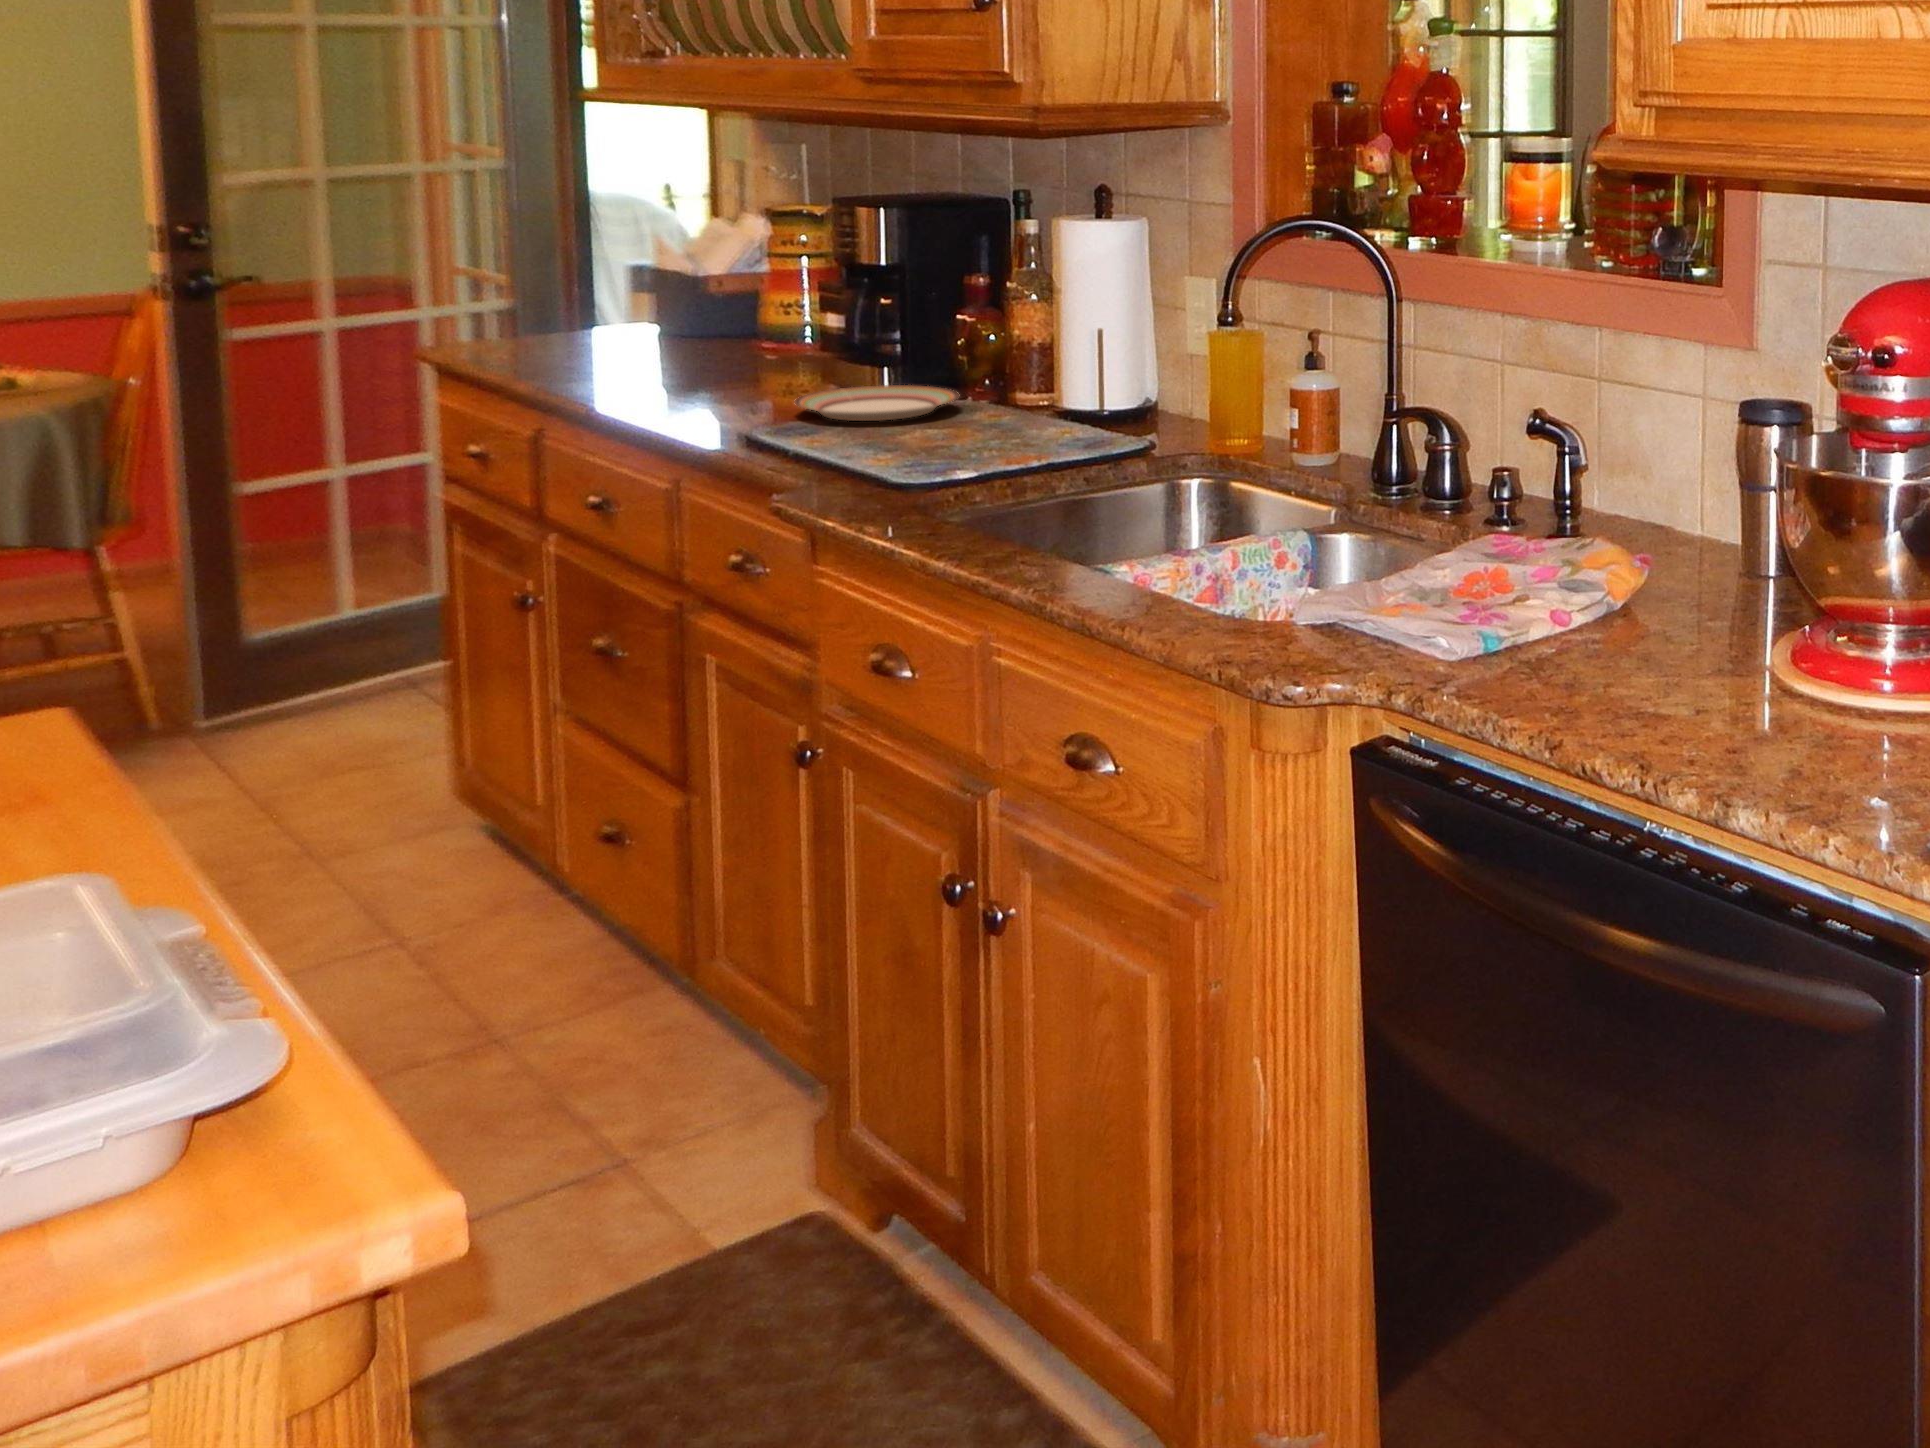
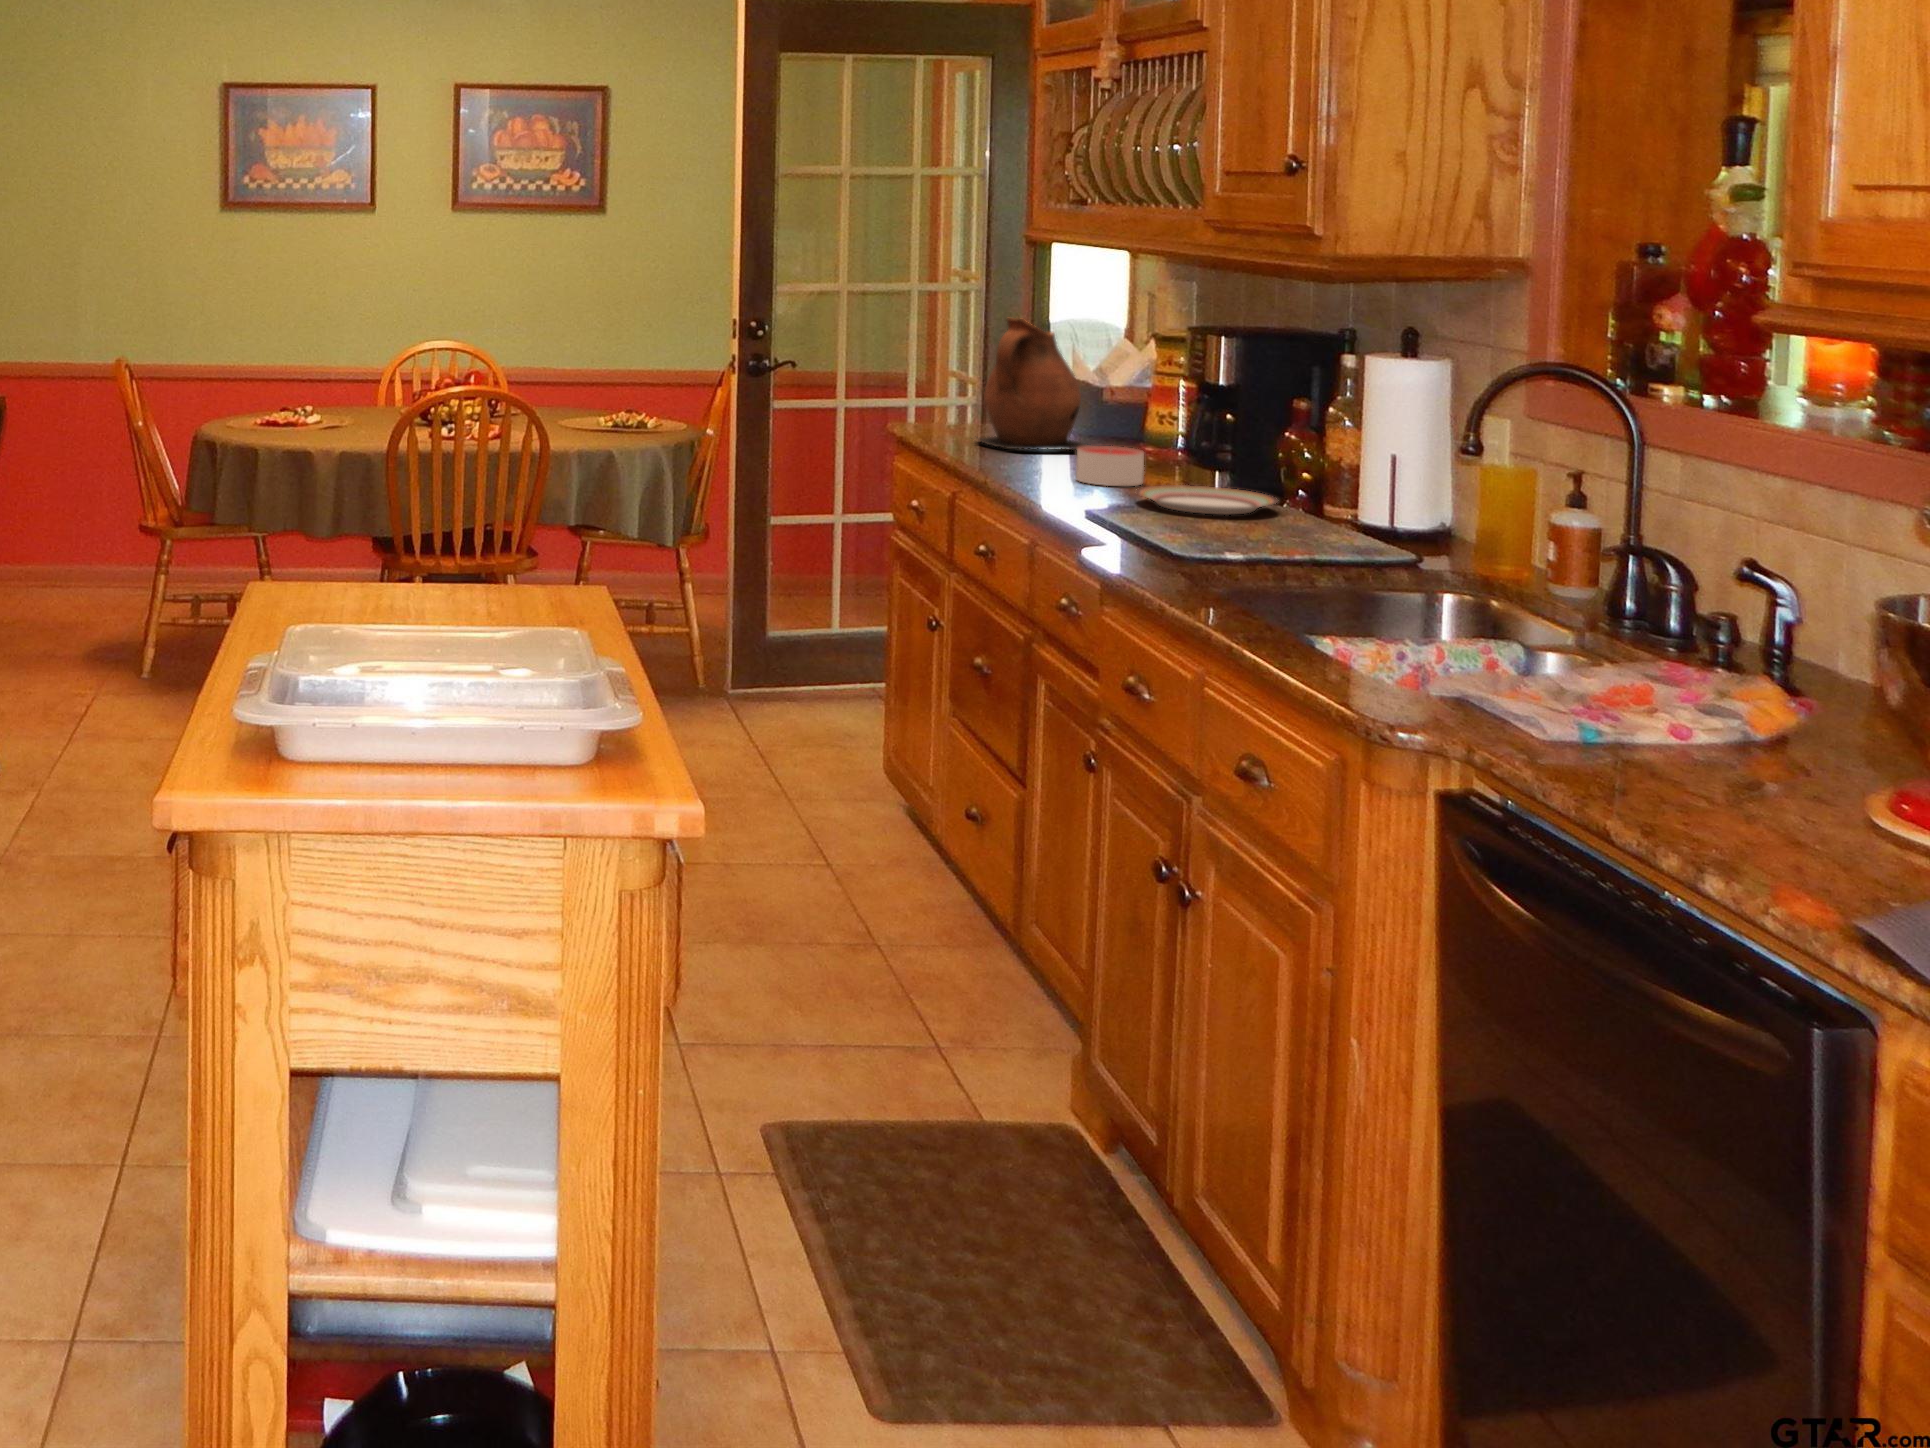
ceramic pitcher: none [543,200,708,365] -> present [977,318,1088,450]
candle: none [704,349,789,399] -> present [1076,446,1144,486]

